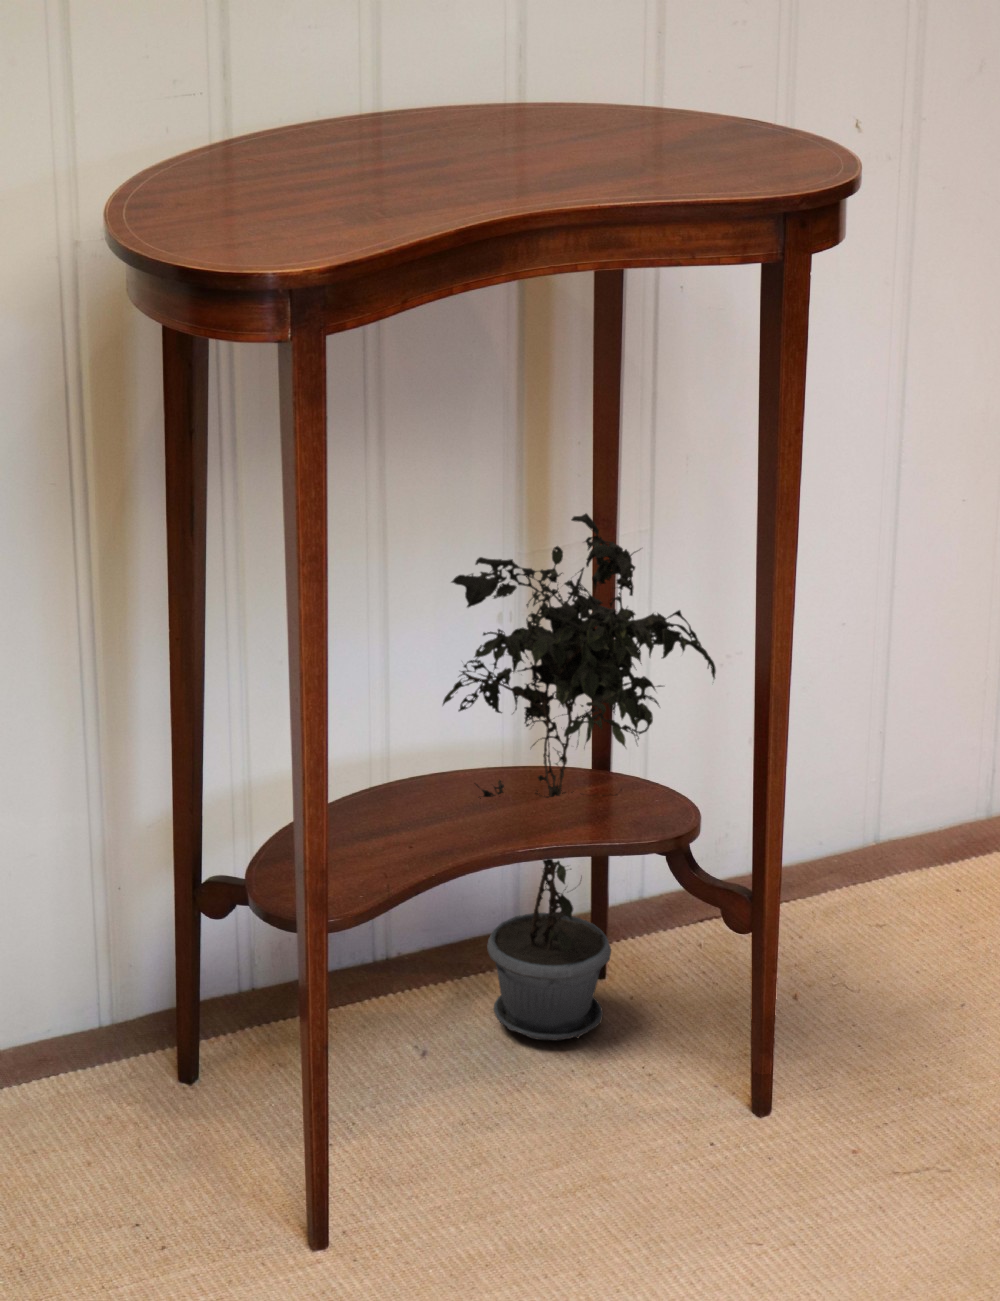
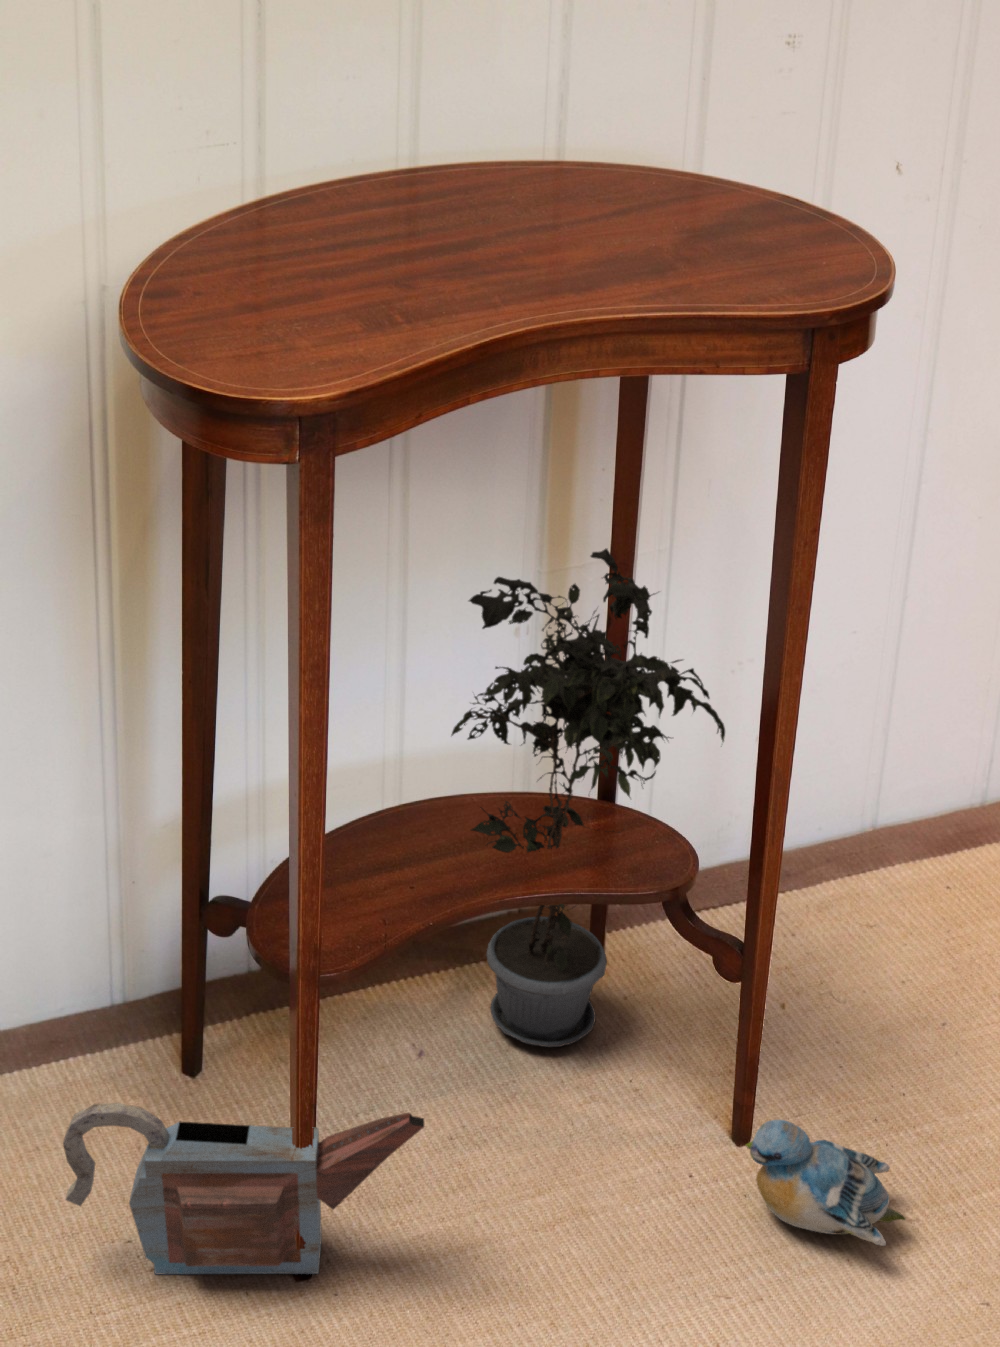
watering can: none [71,1056,439,1252] -> present [63,1103,424,1274]
plush toy: none [766,1065,935,1185] -> present [746,1120,906,1246]

